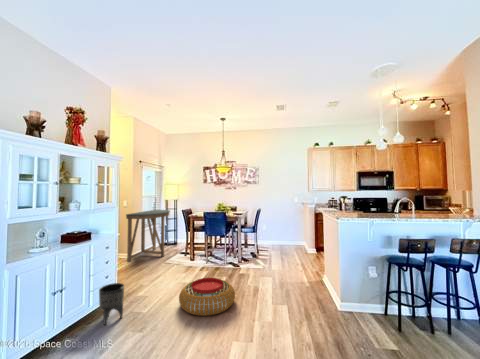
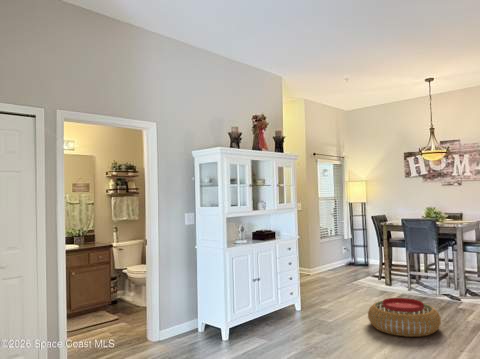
console table: present [126,210,170,262] -> none [301,216,357,279]
planter: present [99,283,124,325] -> none [286,287,309,325]

